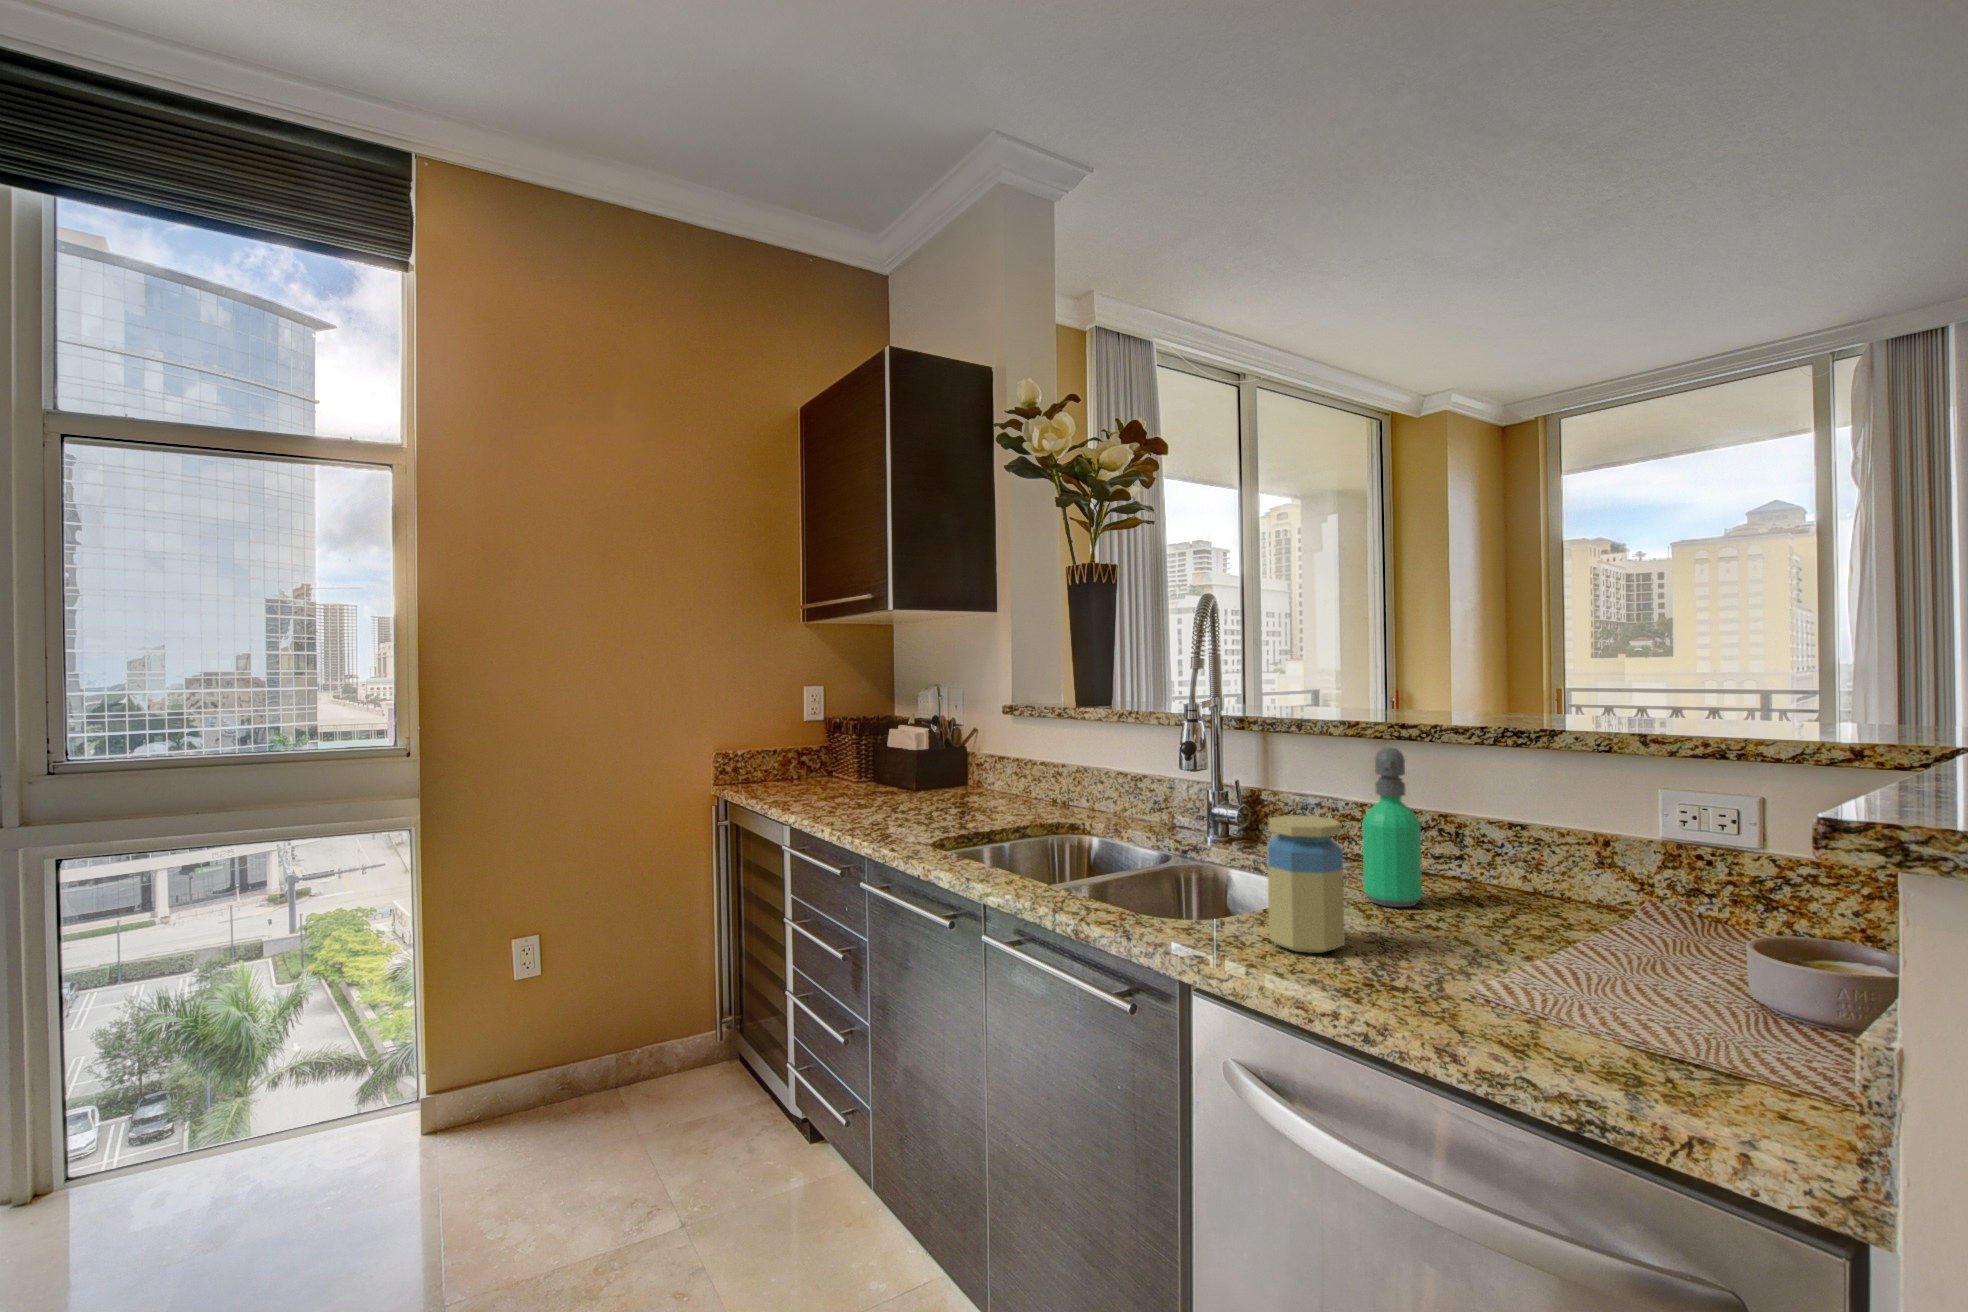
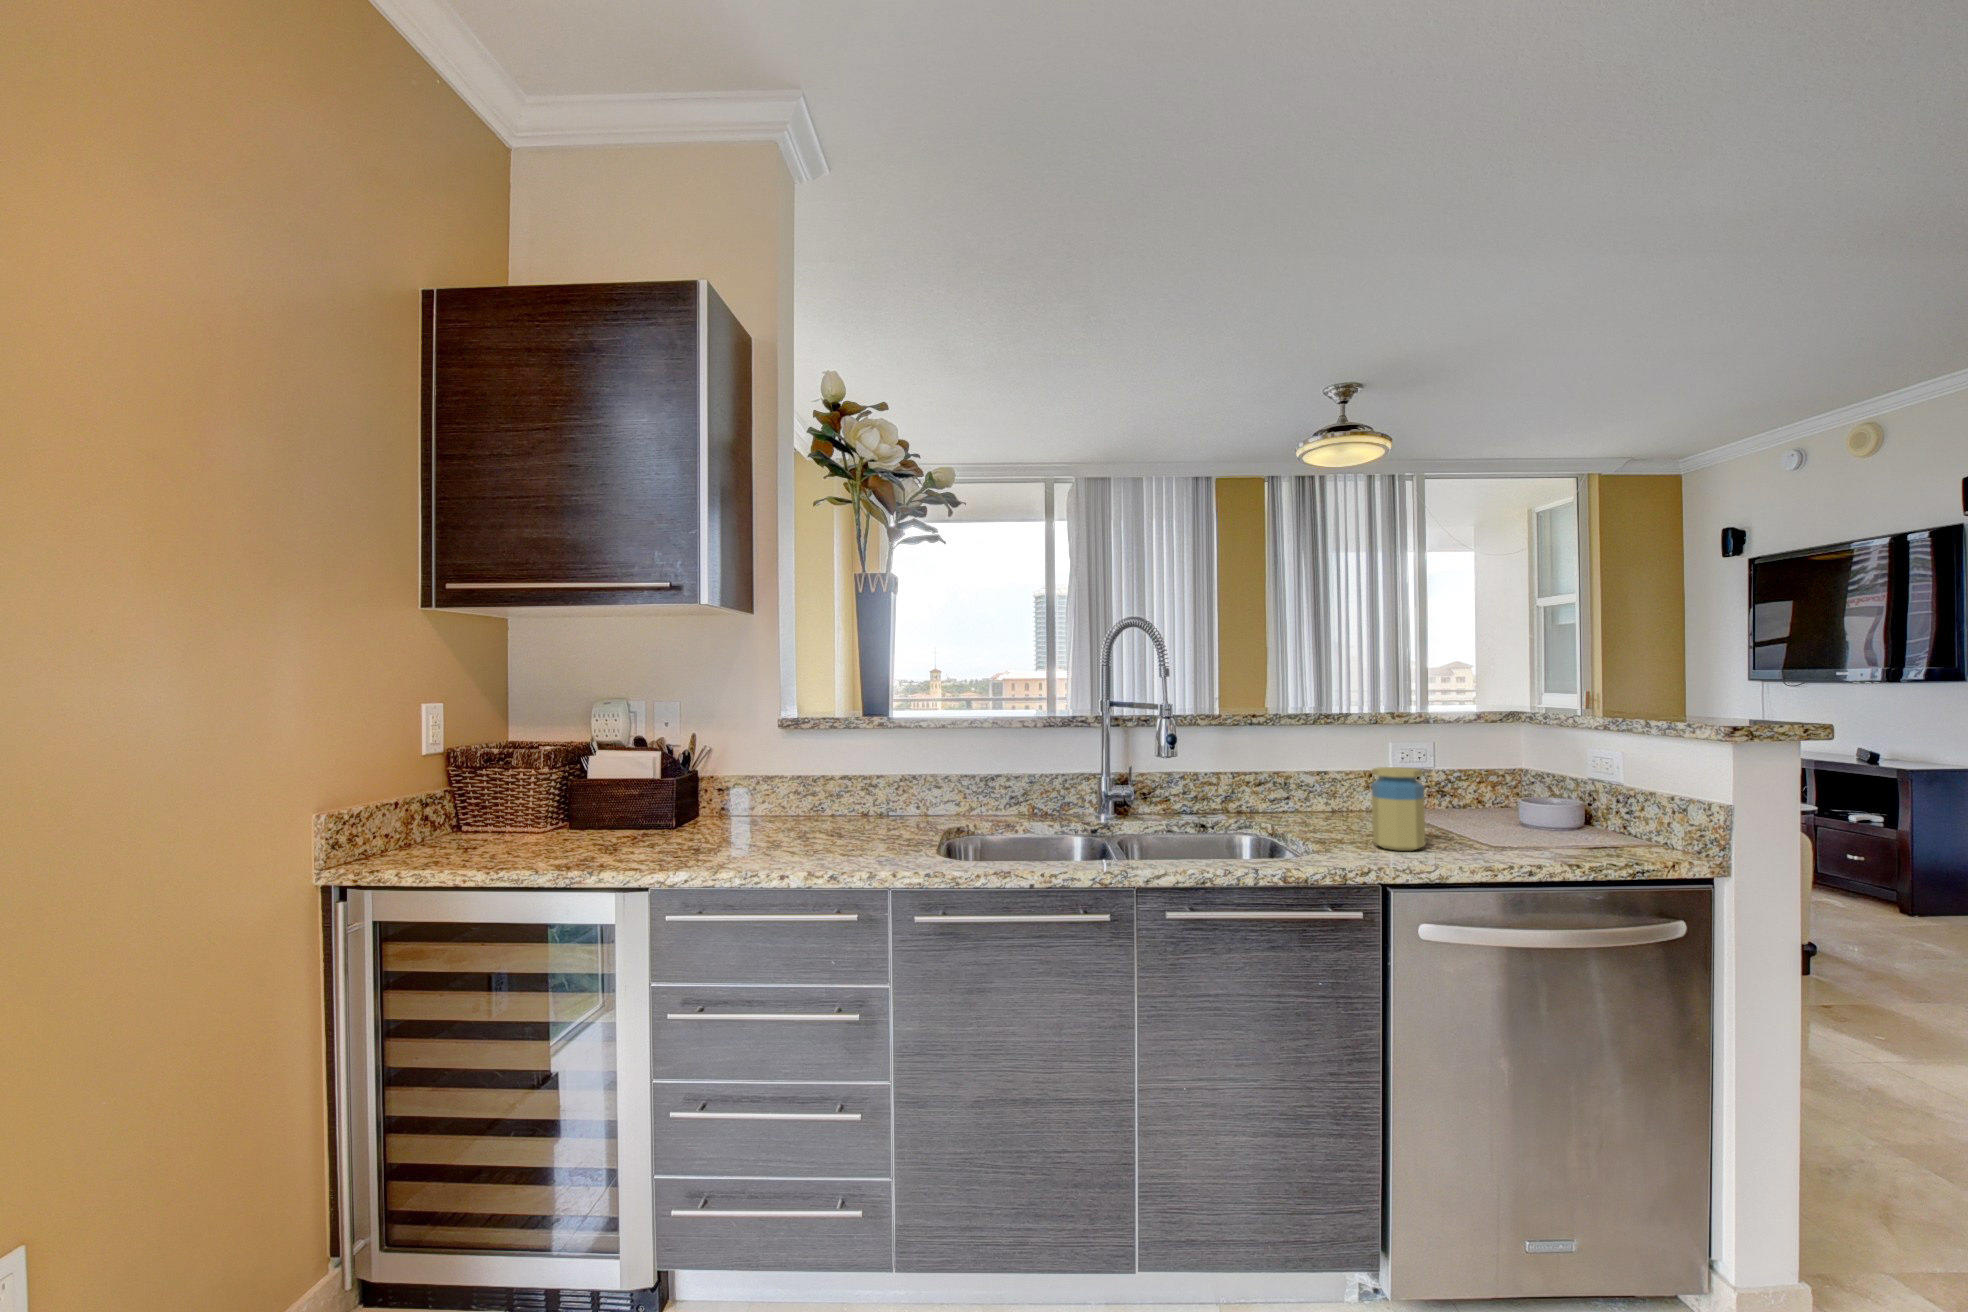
soap dispenser: present [1362,748,1422,907] -> none [1307,726,1347,827]

